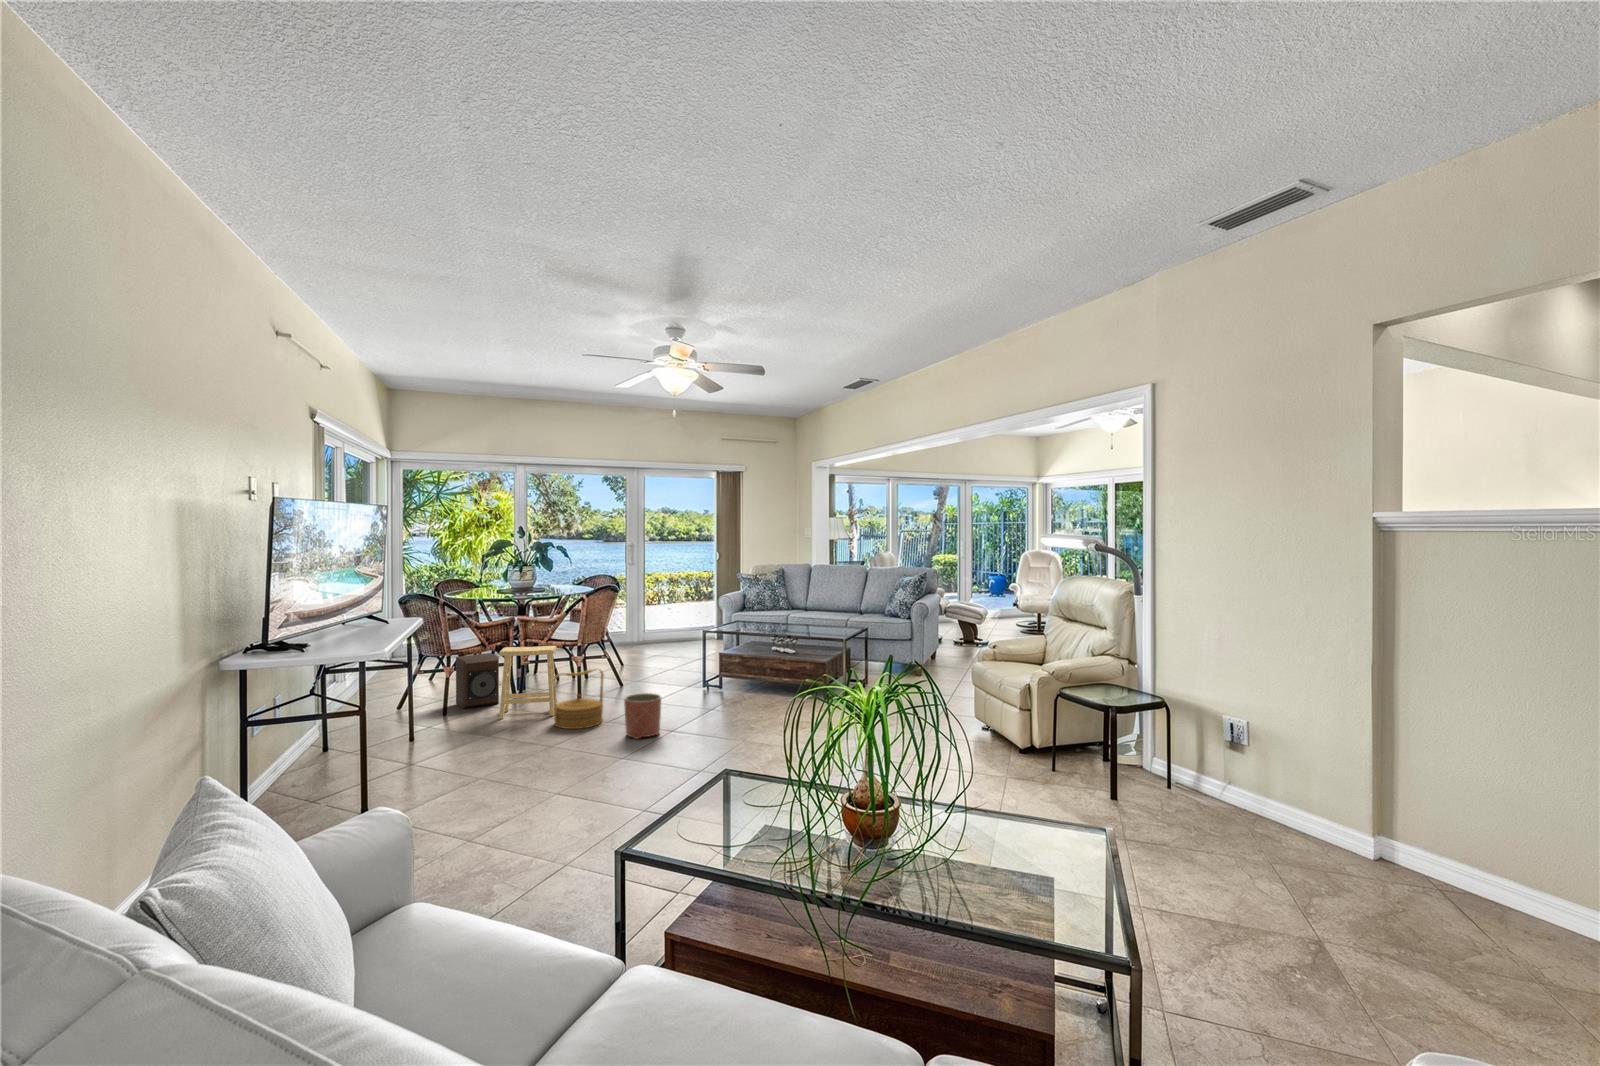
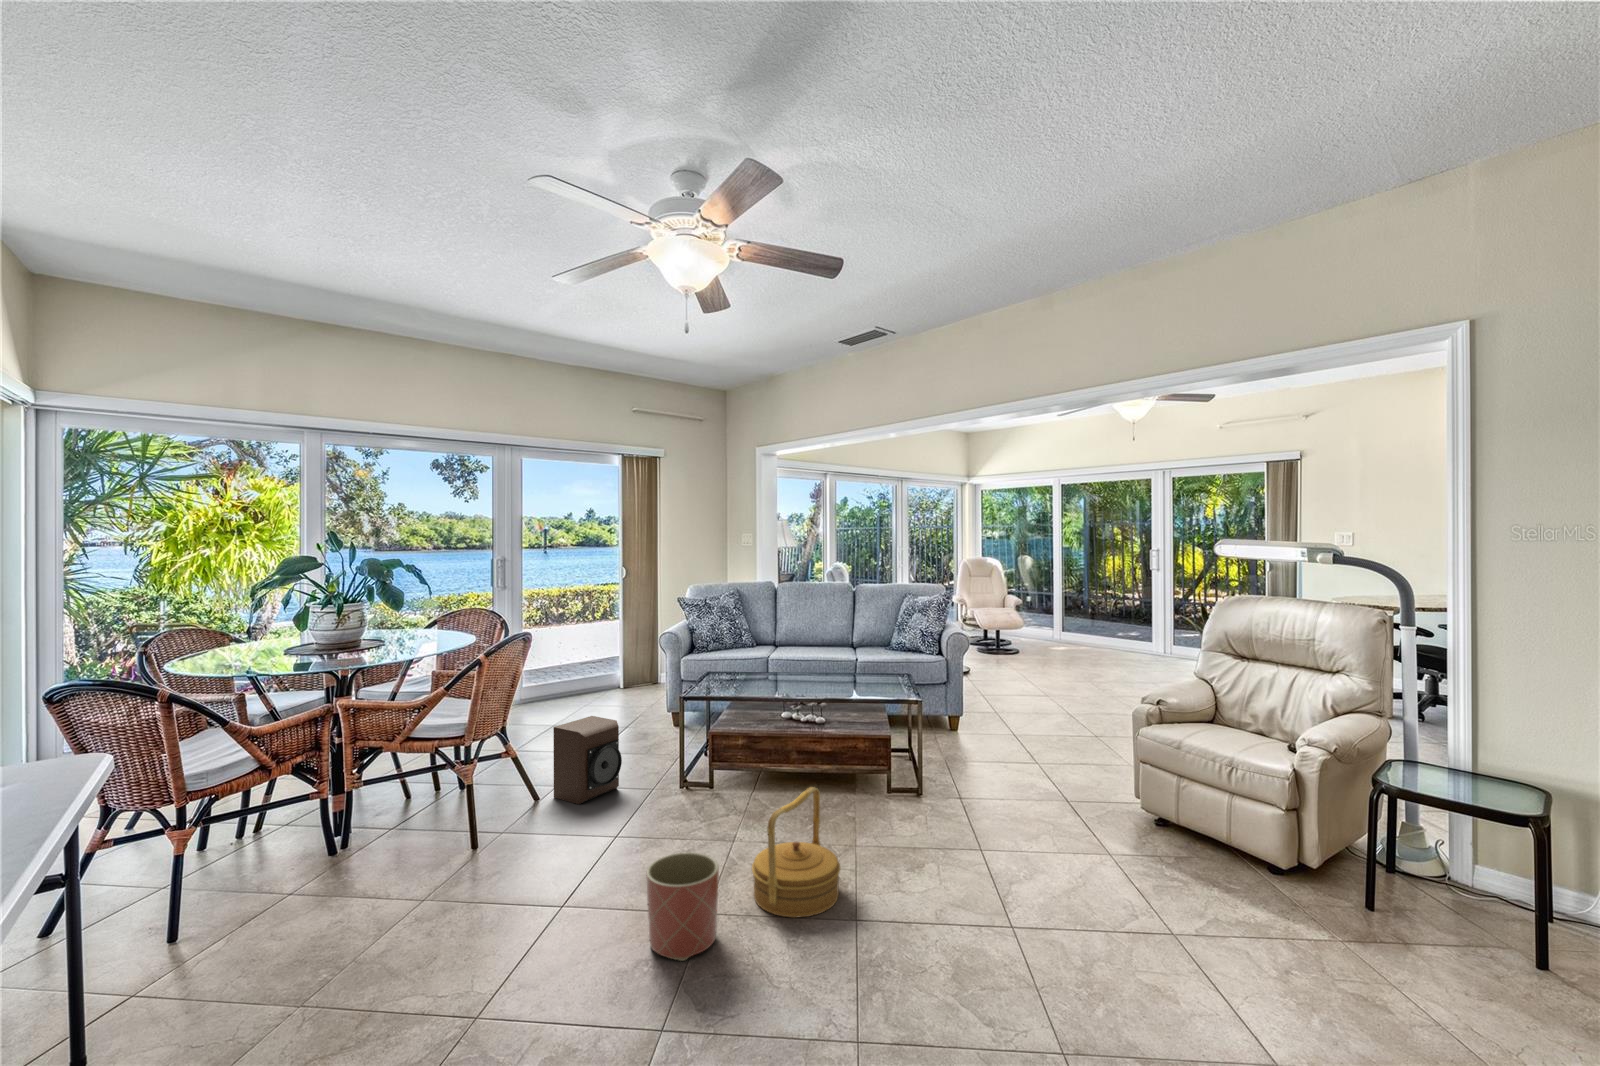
footstool: present [499,646,557,719] -> none [333,763,456,940]
speaker: present [456,653,499,709] -> present [553,716,622,804]
basket: present [553,669,604,729] -> present [752,787,841,918]

